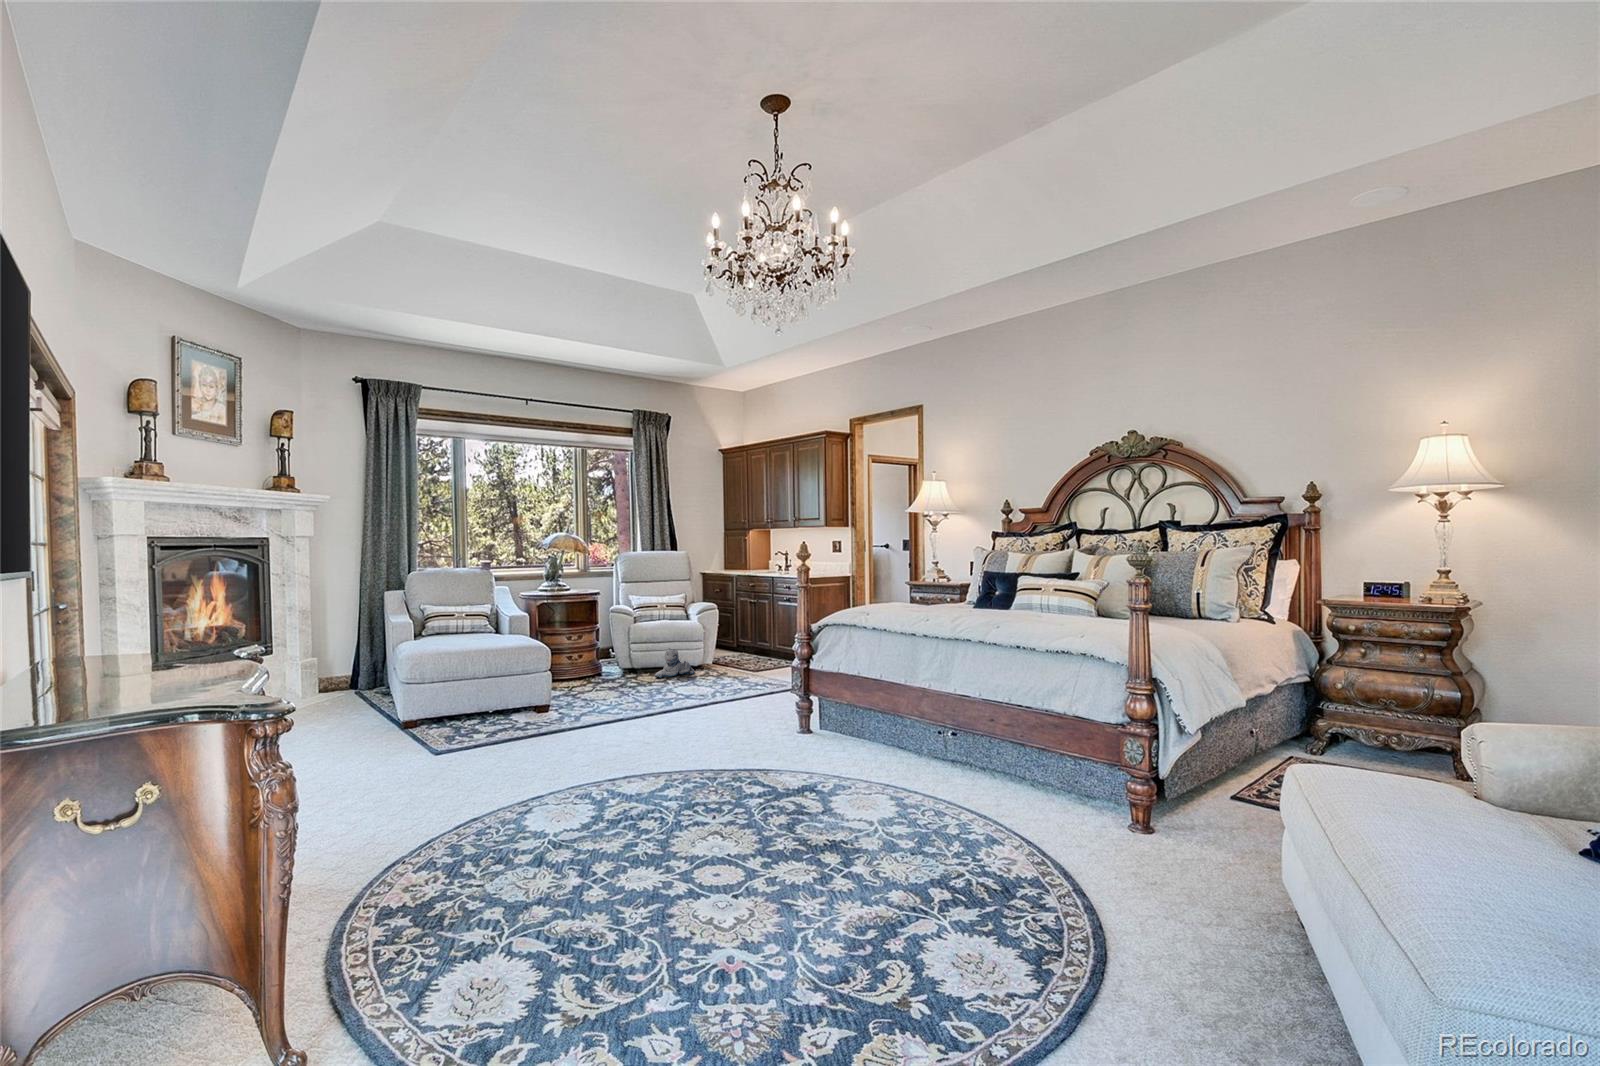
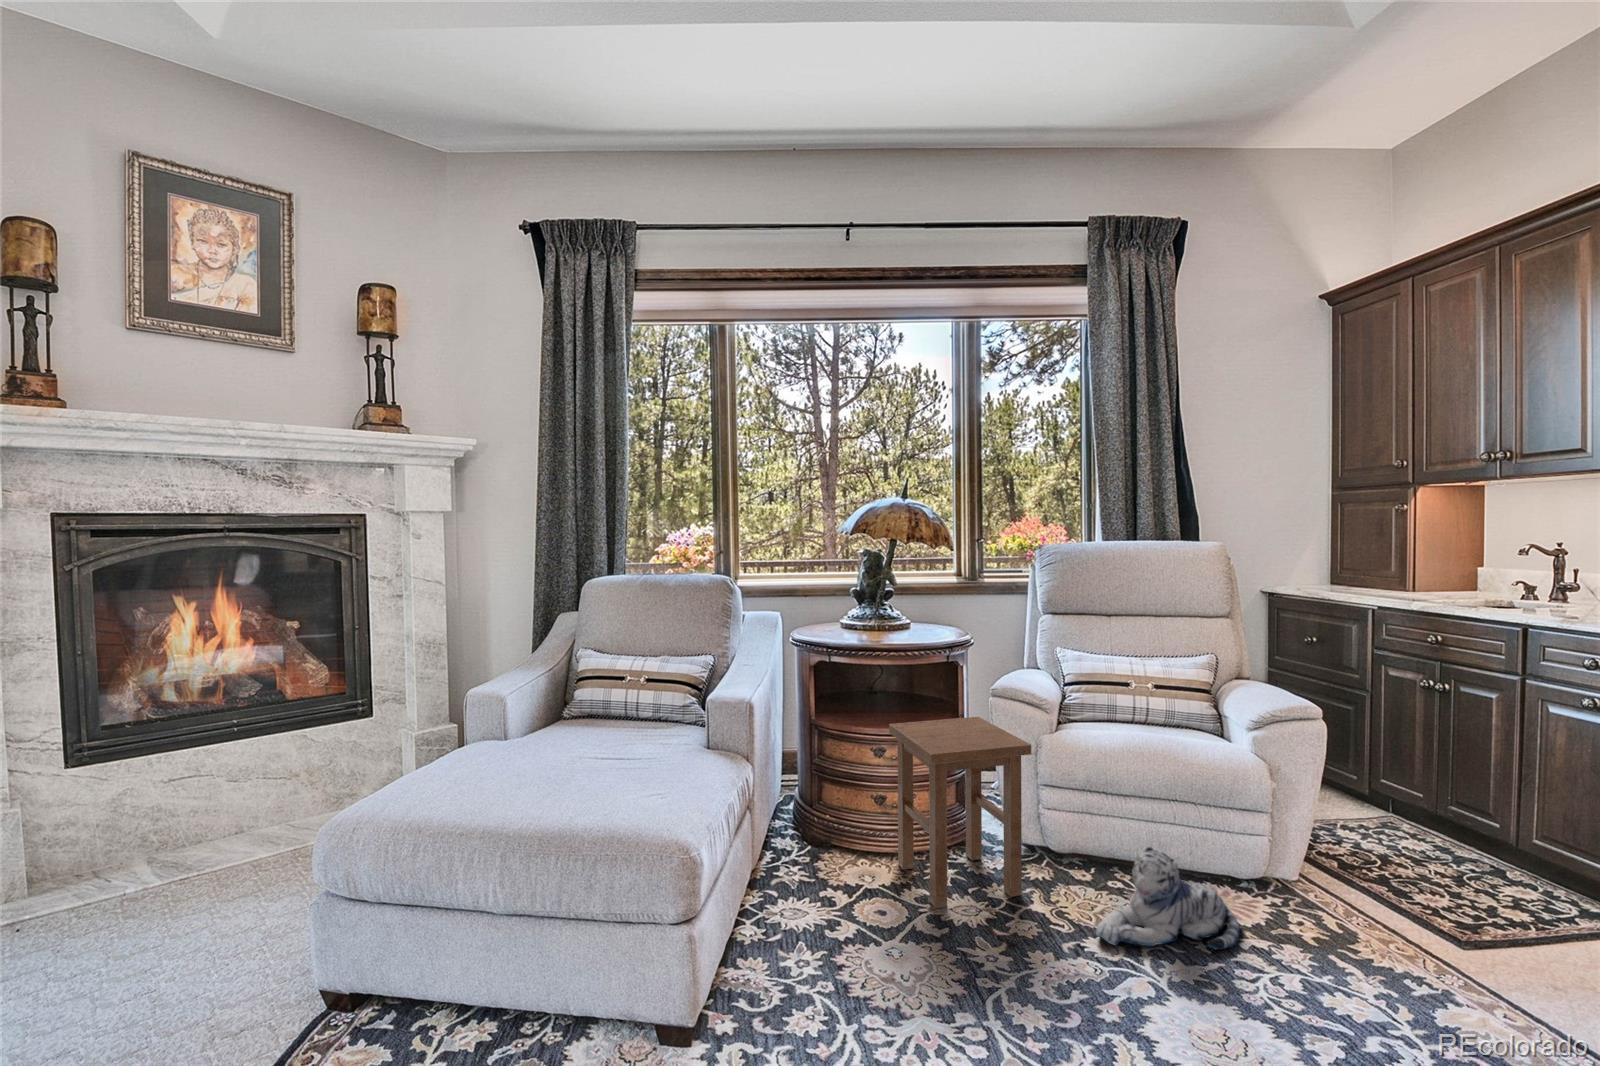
stool: none [576,620,632,681] -> present [889,717,1031,908]

